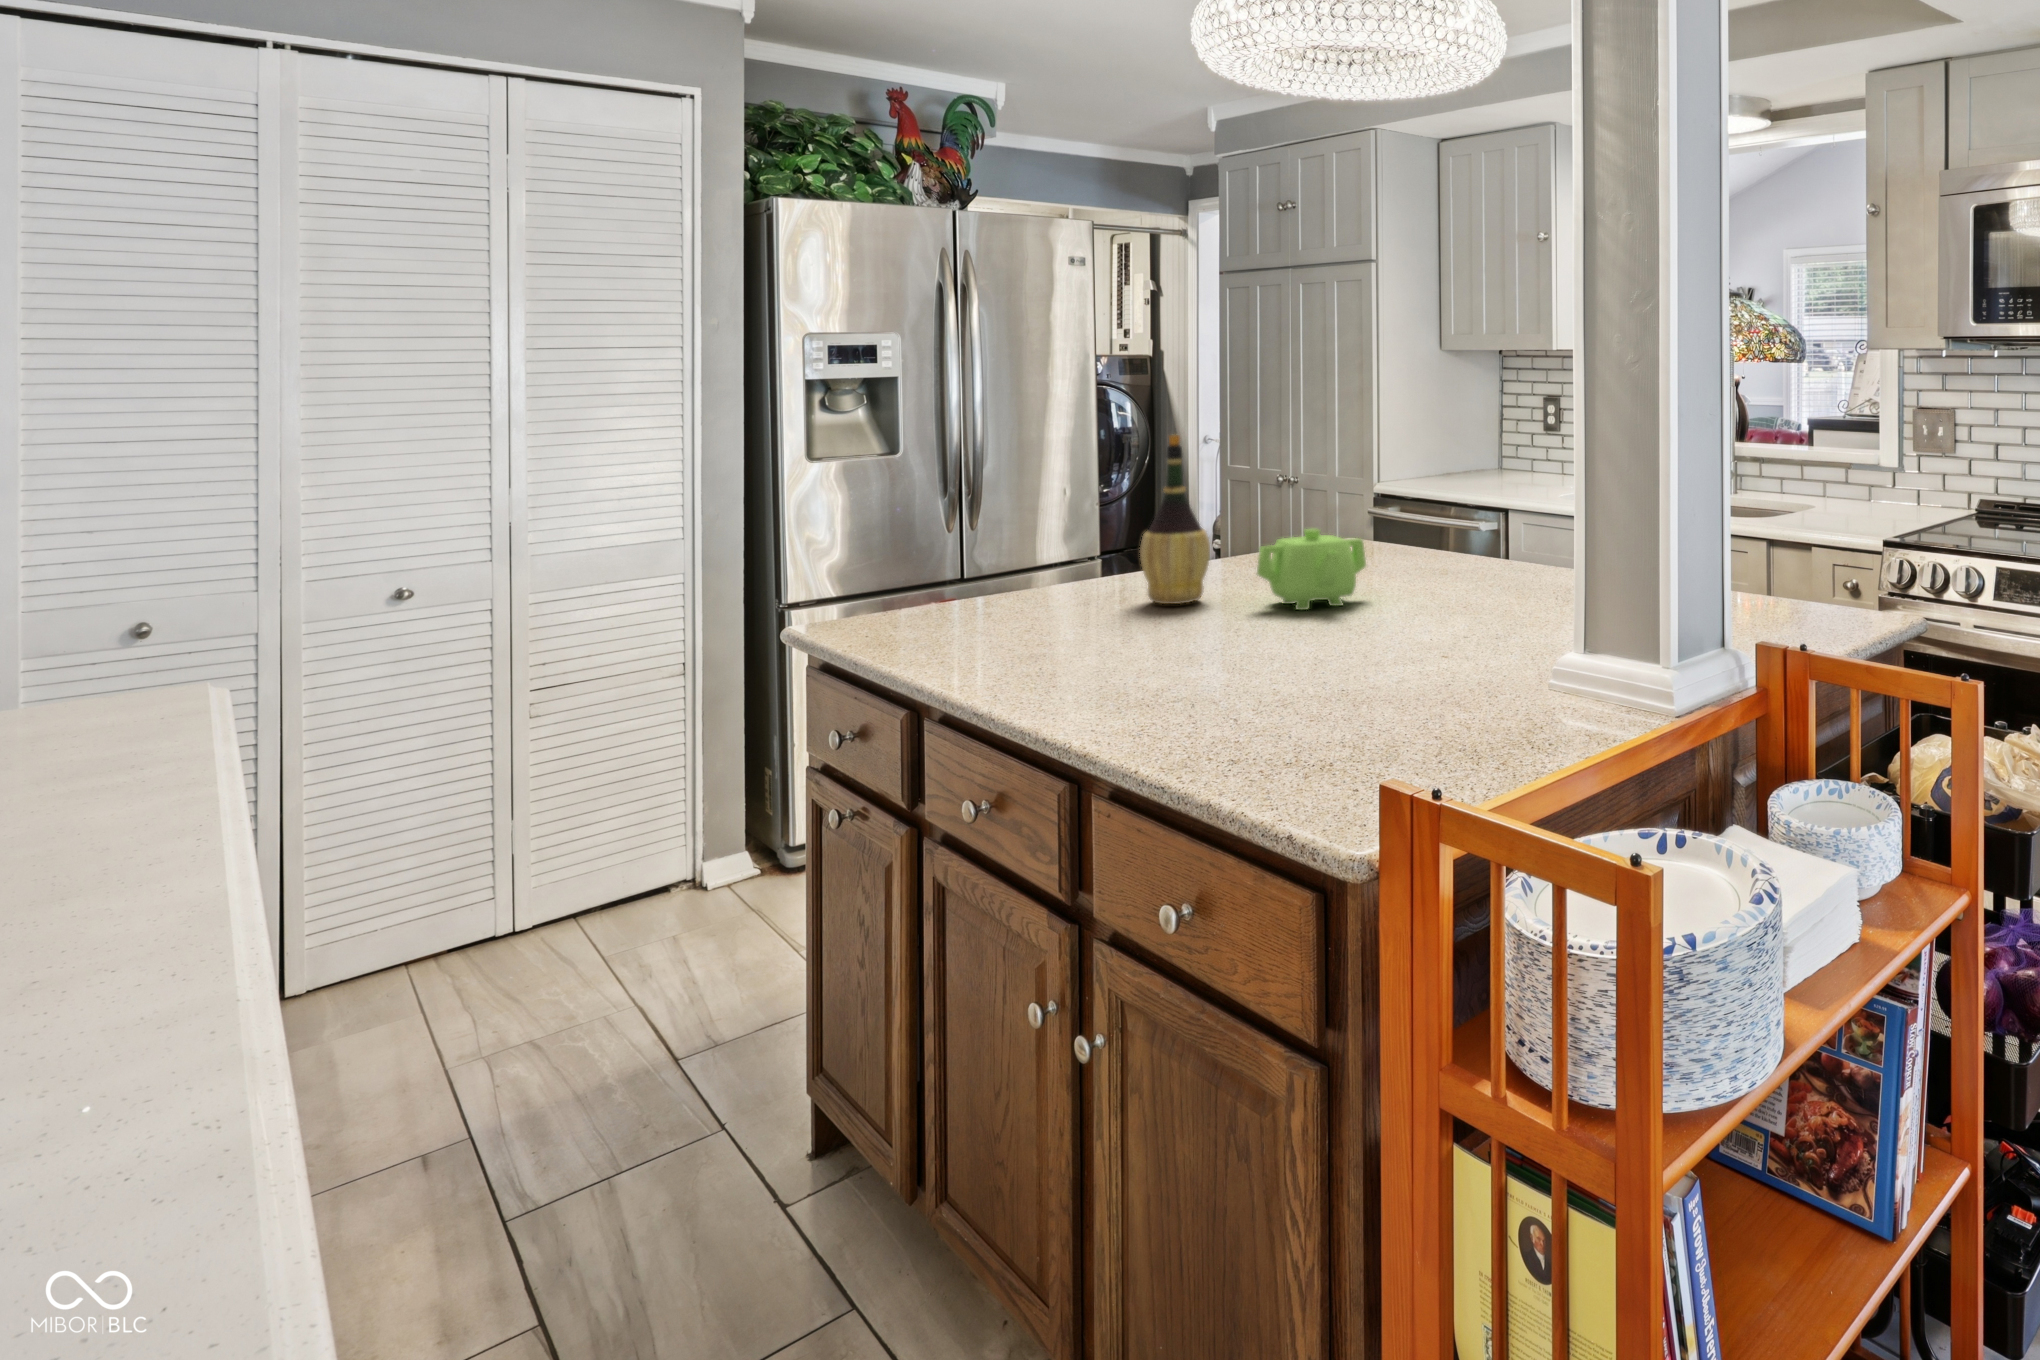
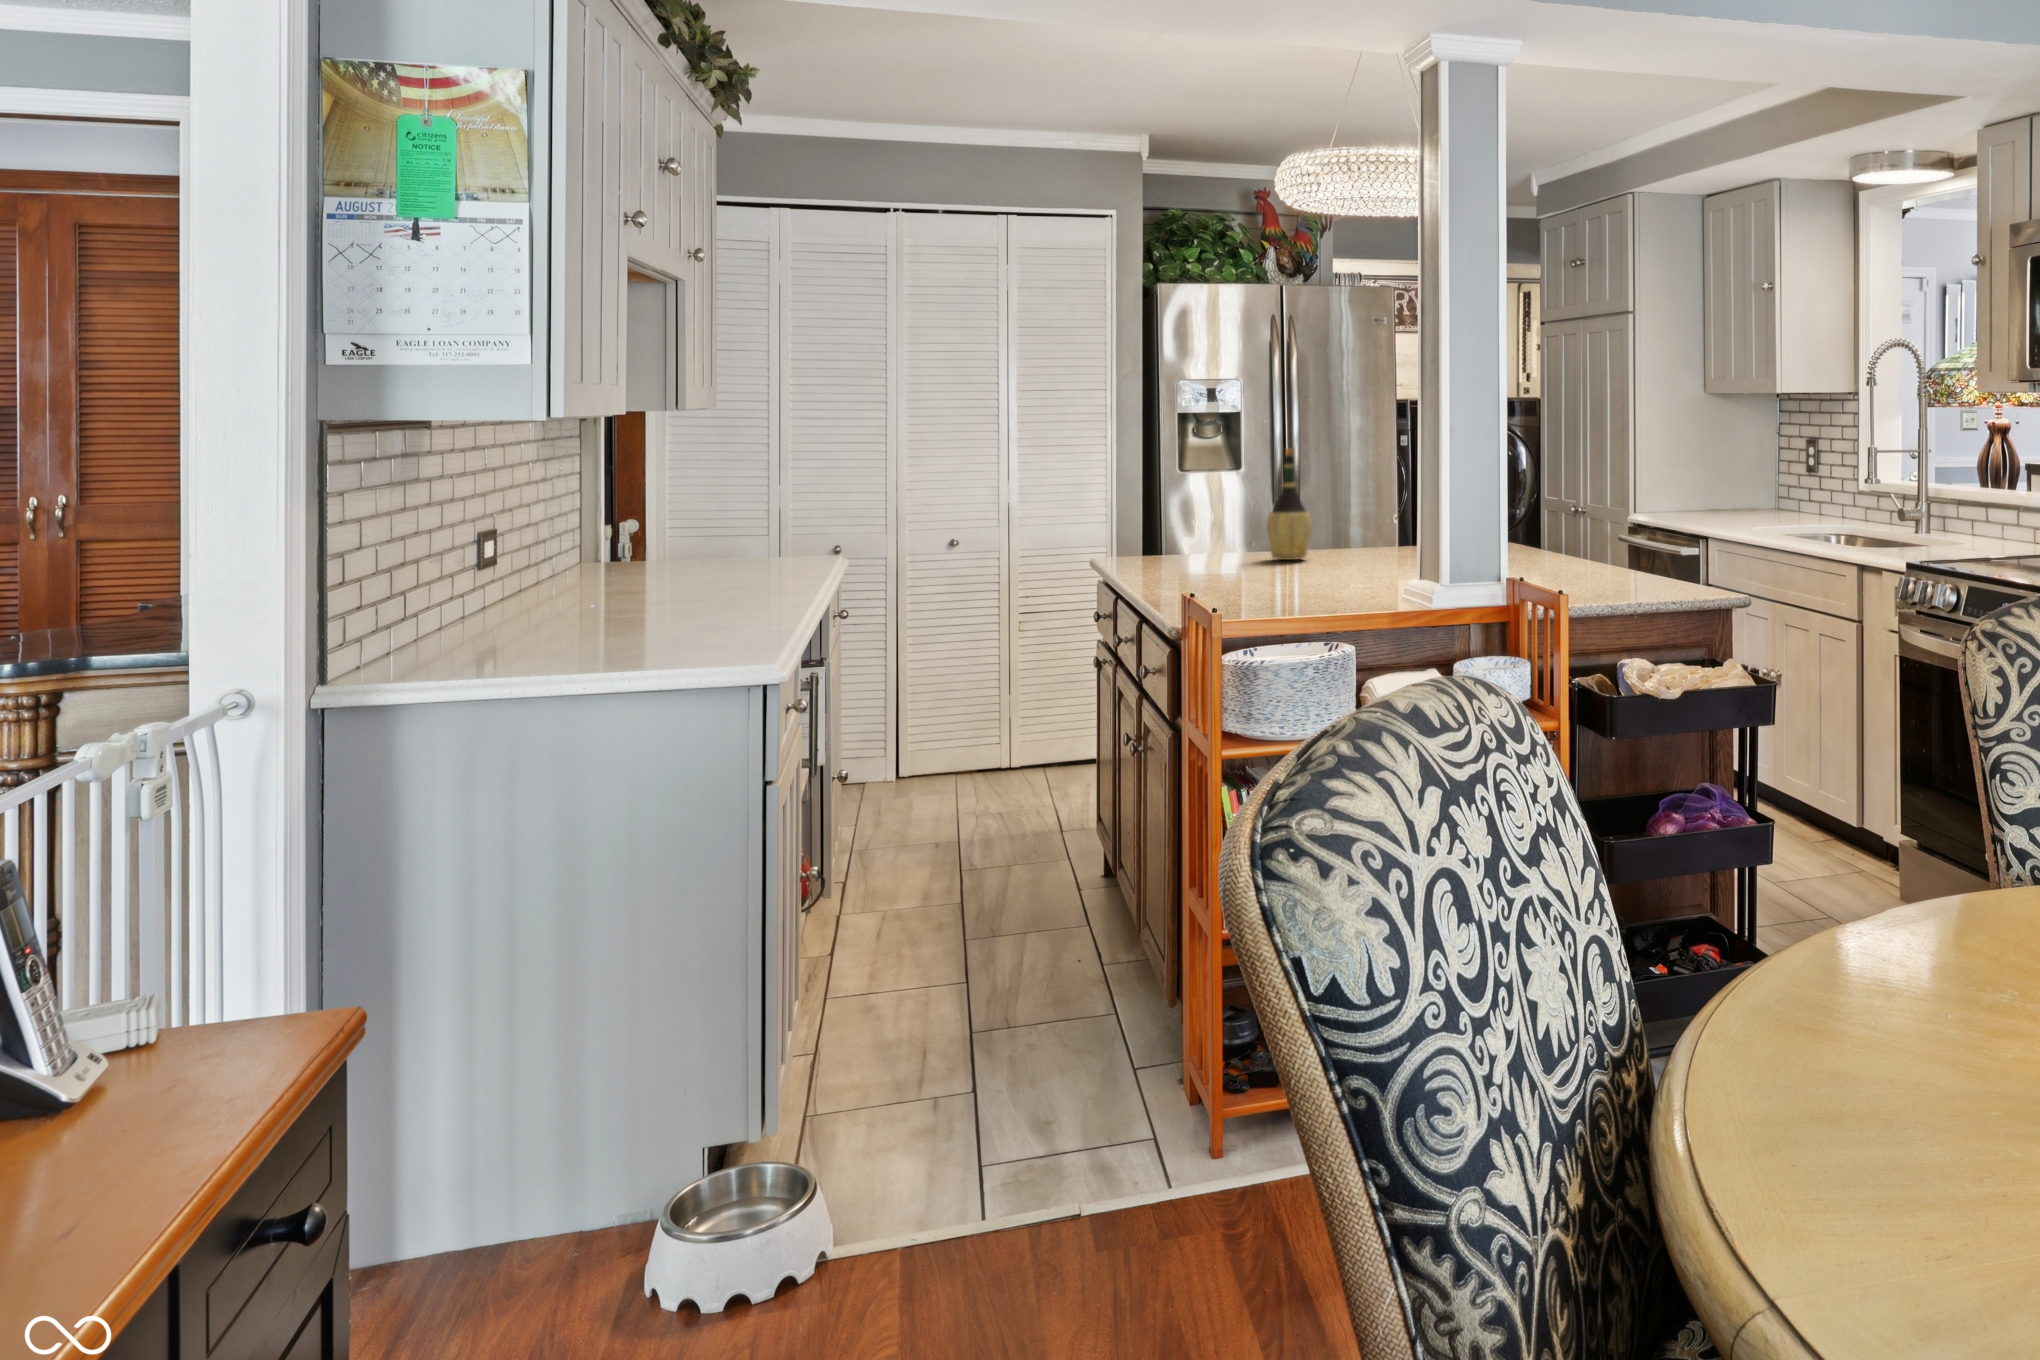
teapot: present [1257,529,1366,610] -> none [1327,514,1404,567]

